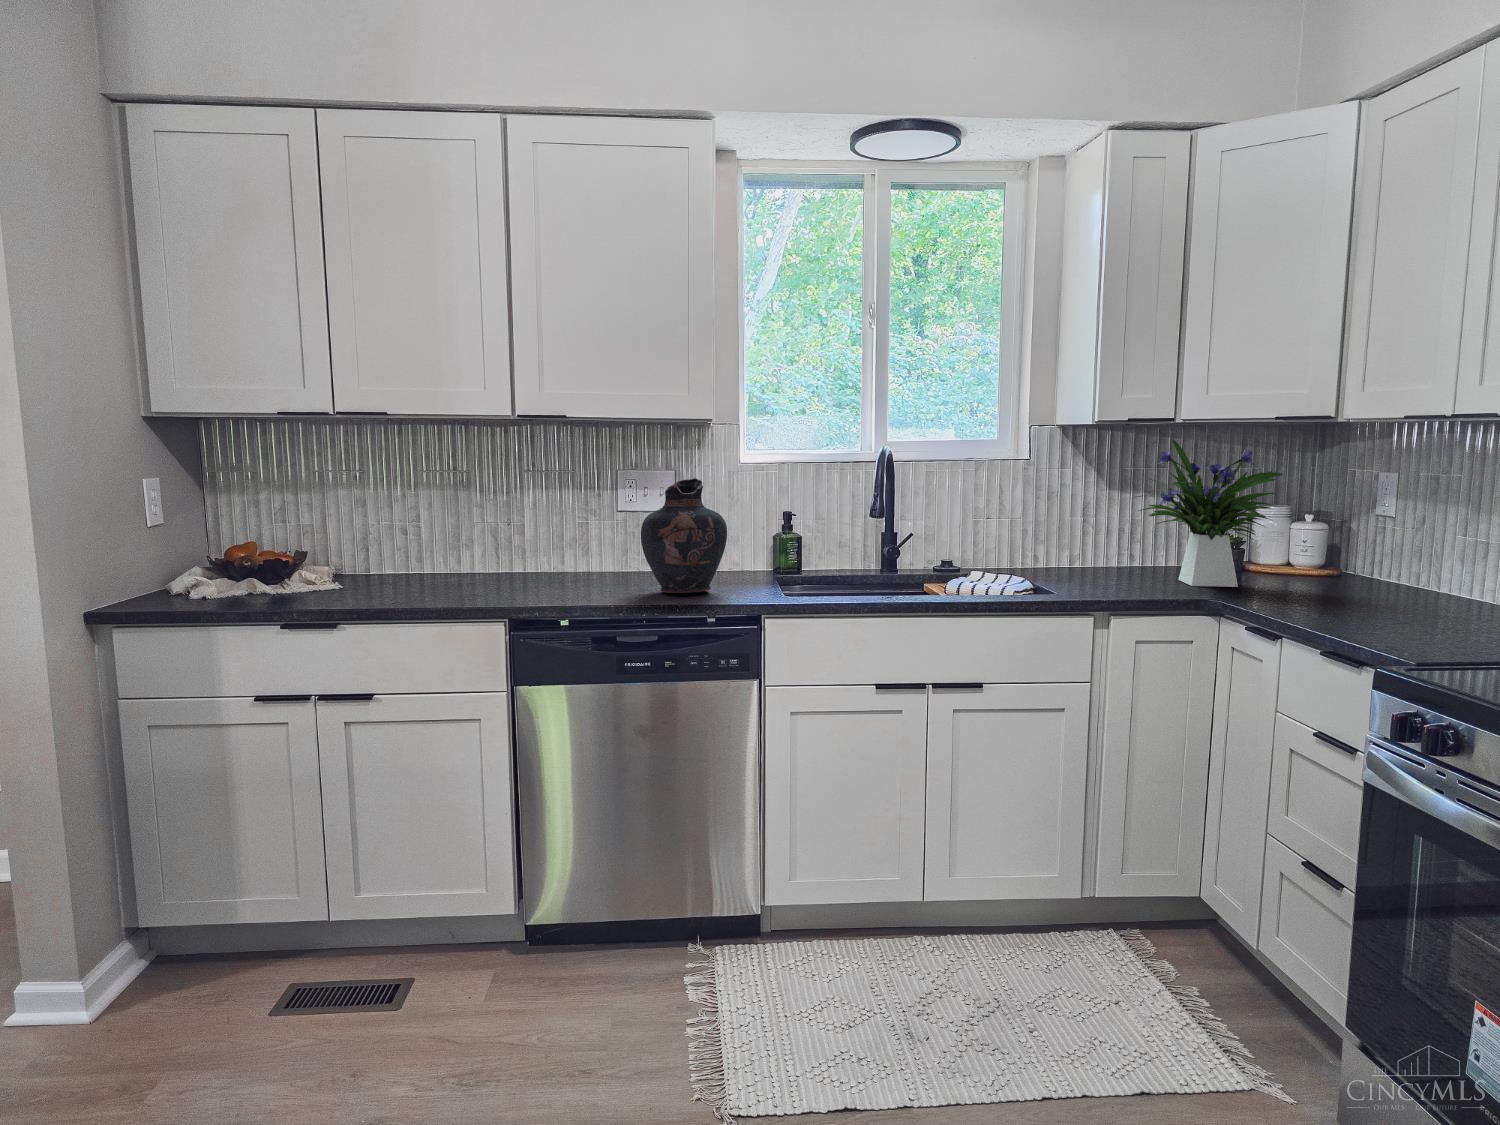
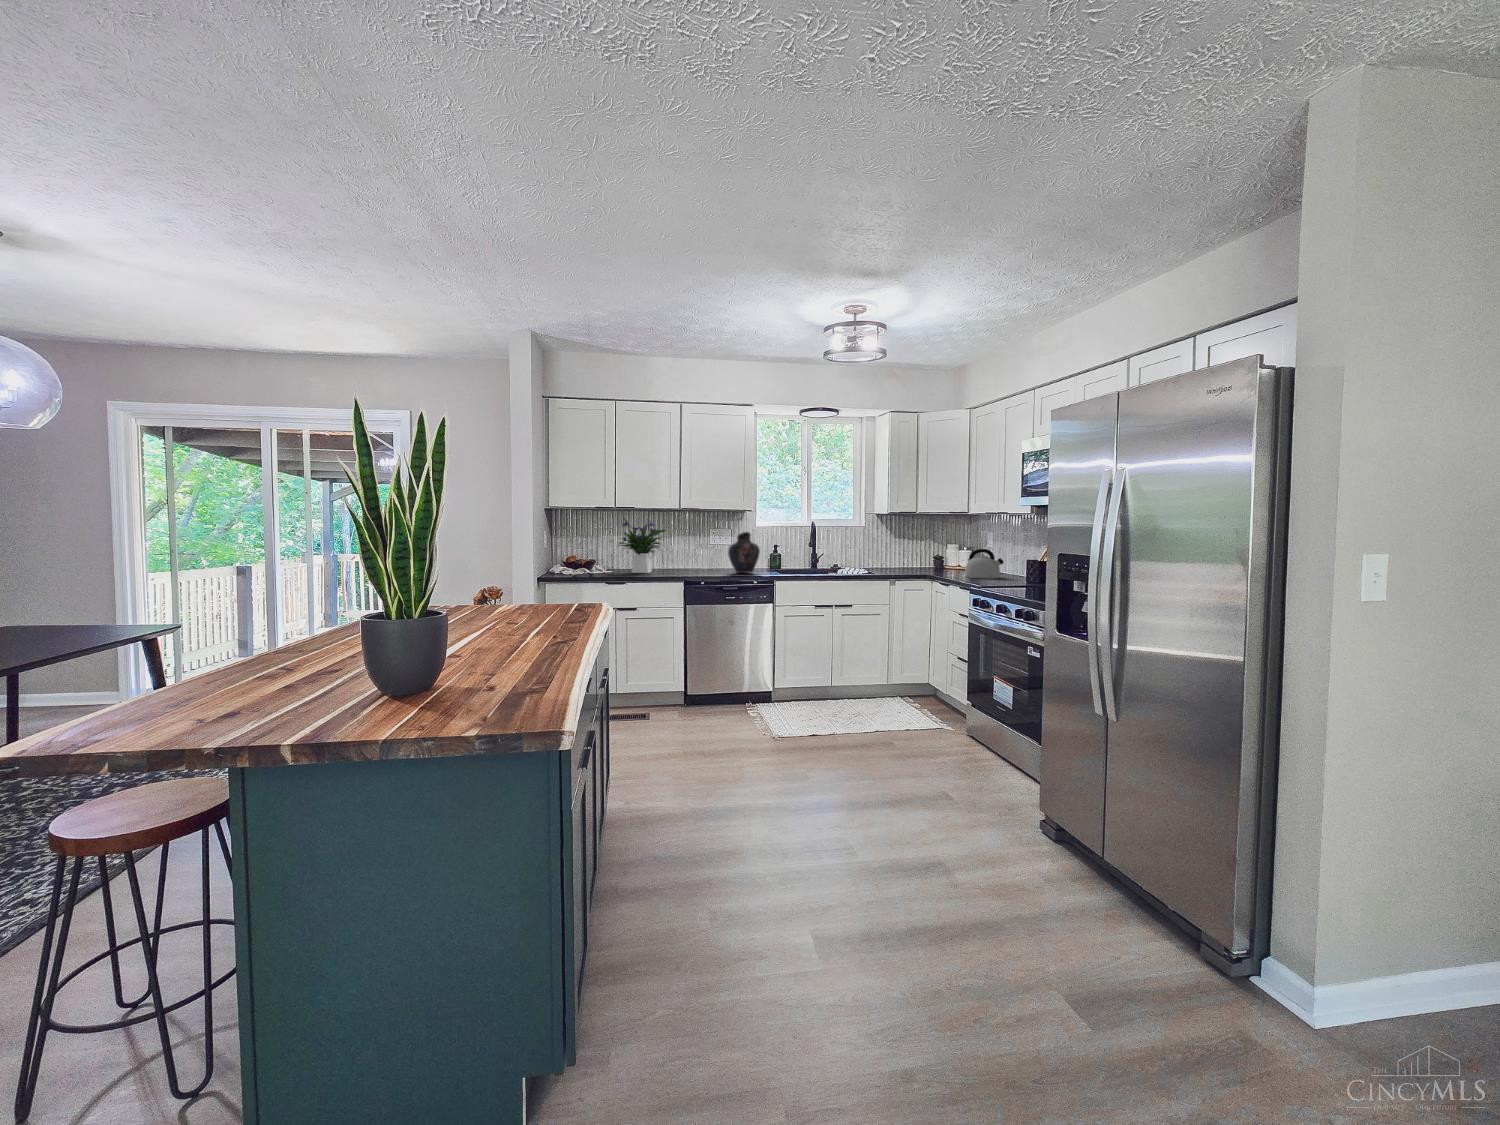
flower arrangement: present [1137,440,1283,587] -> present [619,518,667,573]
kettle: none [1326,530,1465,625] -> present [965,549,1004,579]

